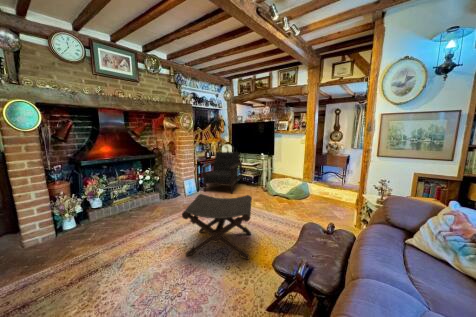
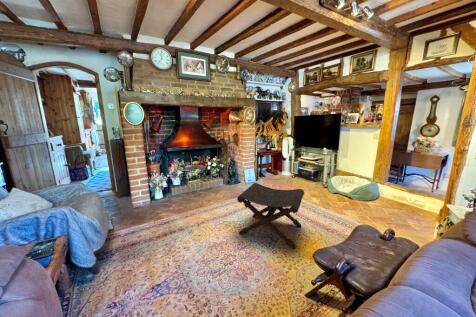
armchair: present [201,152,242,193] -> none [260,144,302,187]

